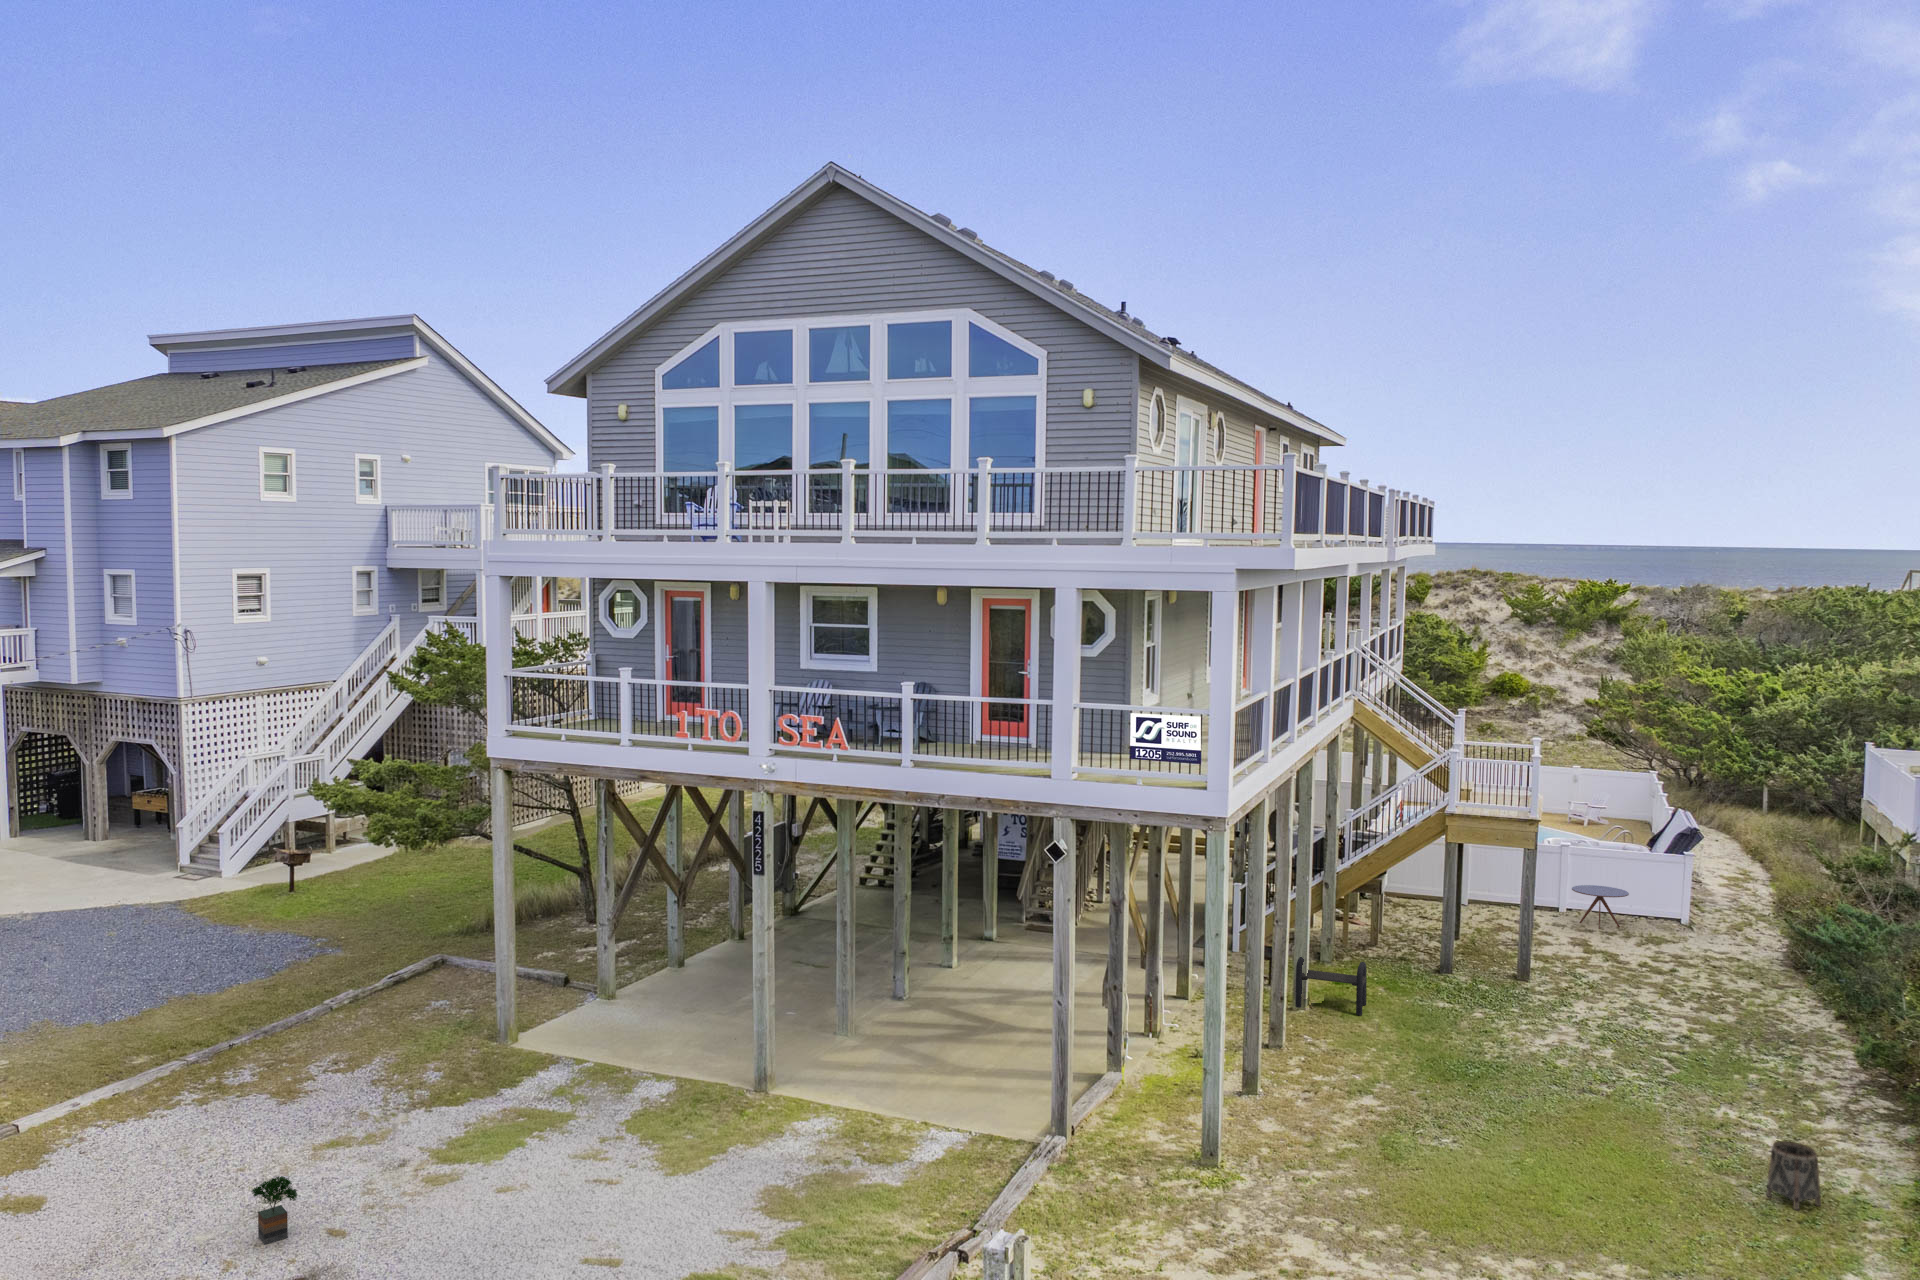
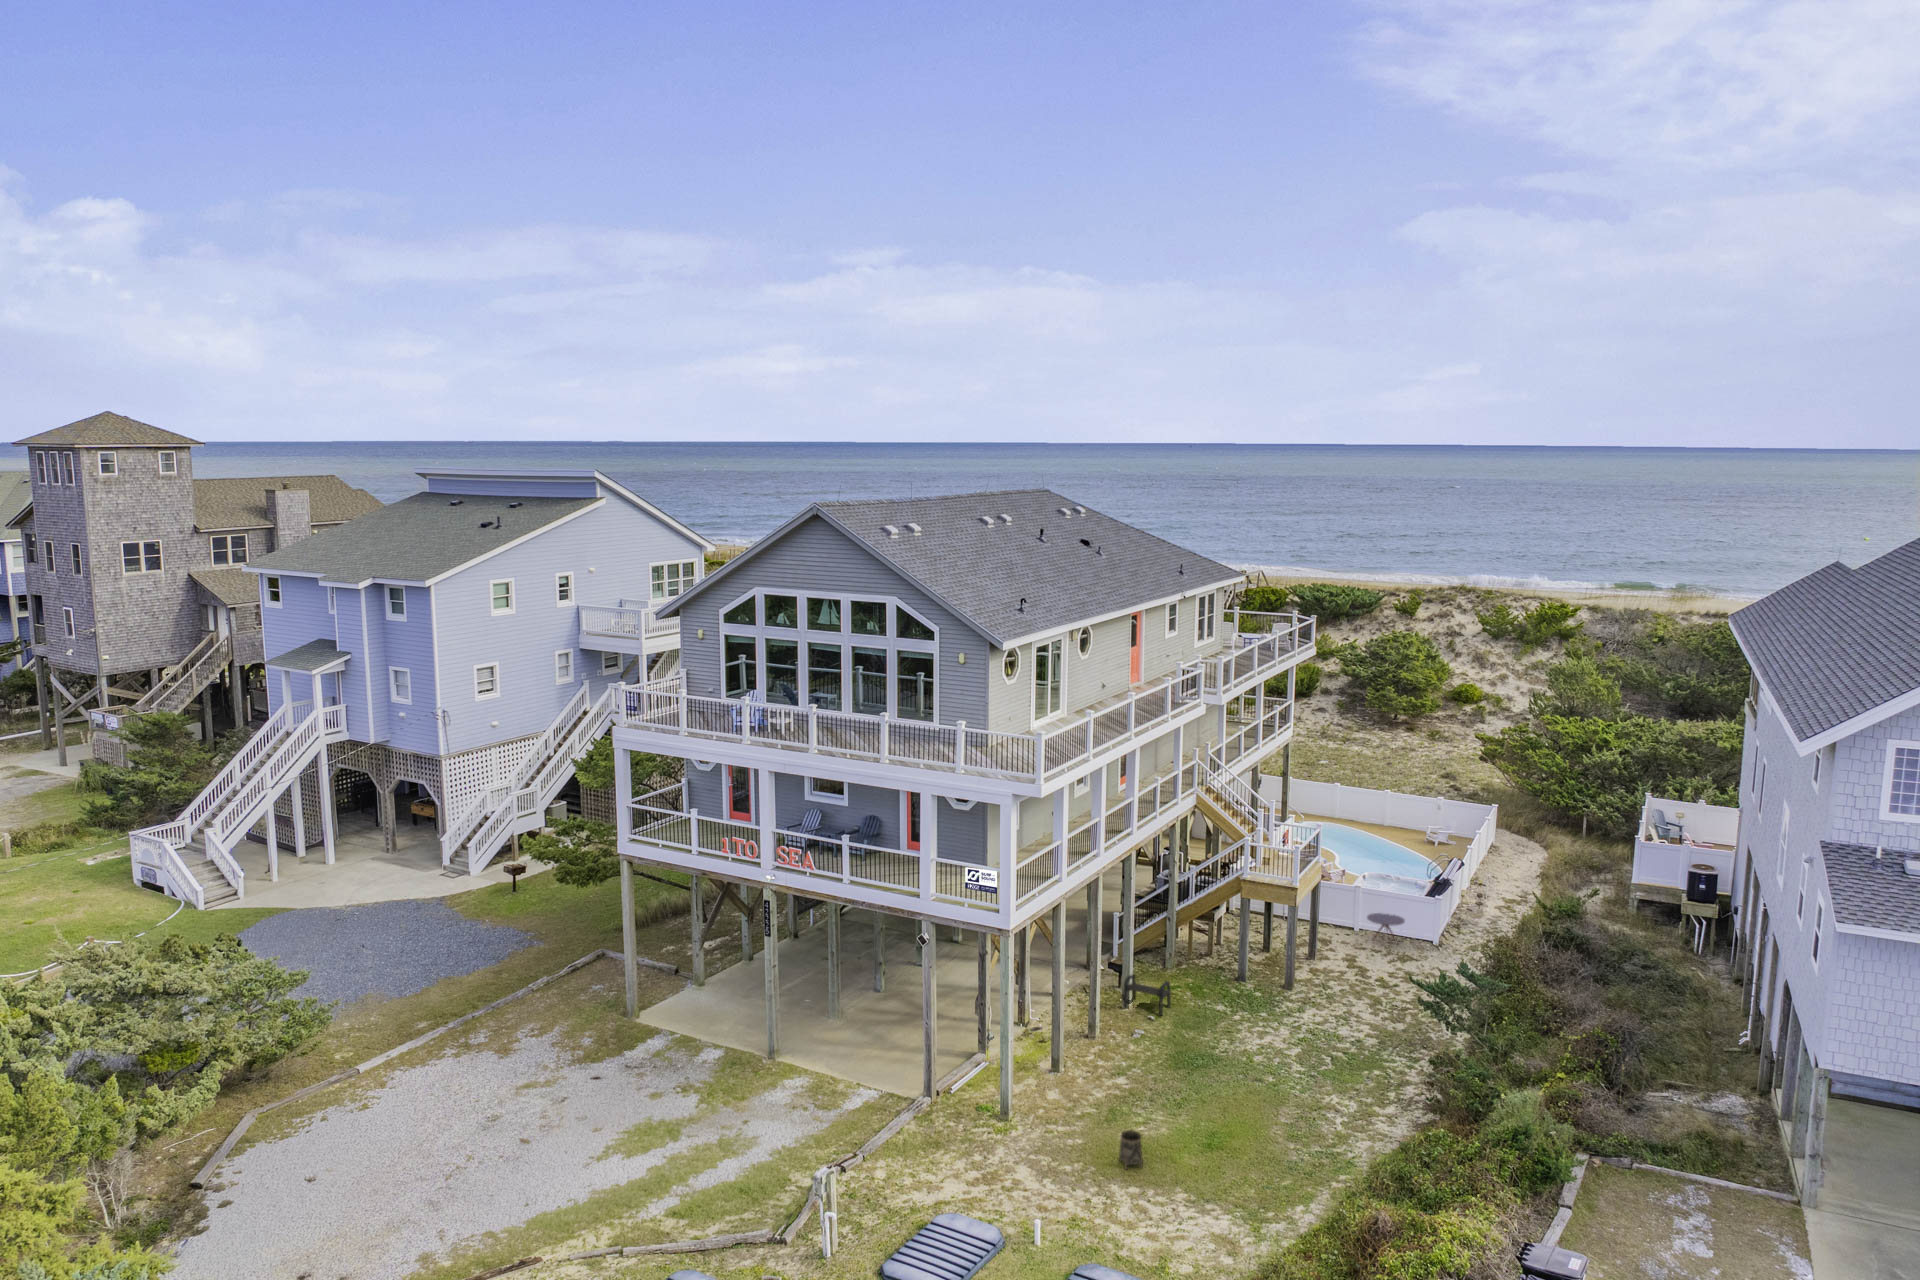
basket: present [1766,1141,1821,1210] -> present [1119,1130,1143,1170]
potted tree: present [252,1176,297,1245] -> none [497,1108,520,1142]

